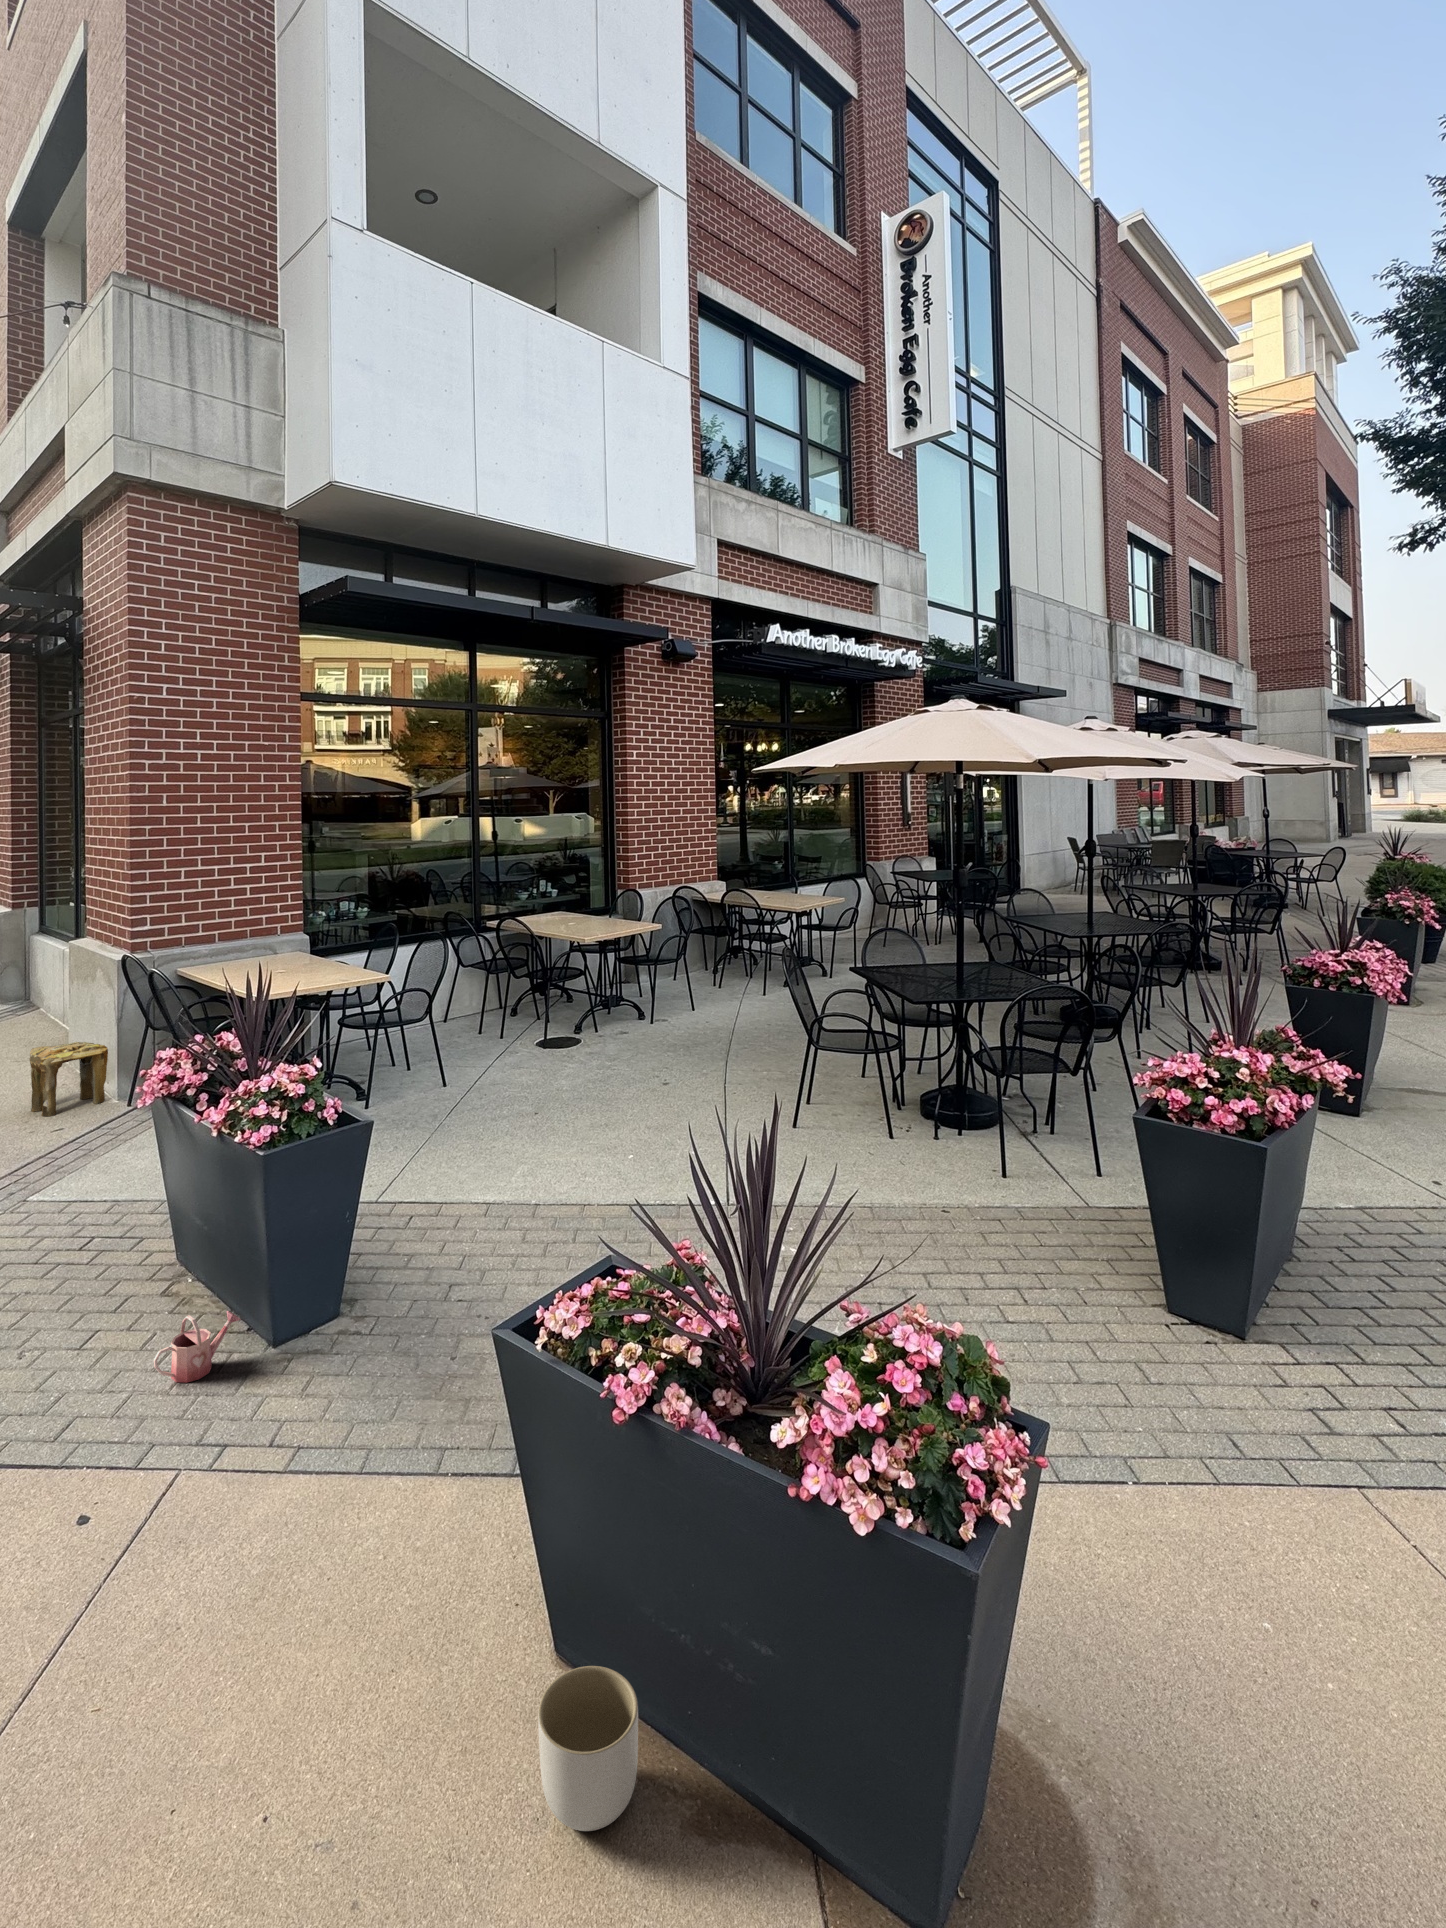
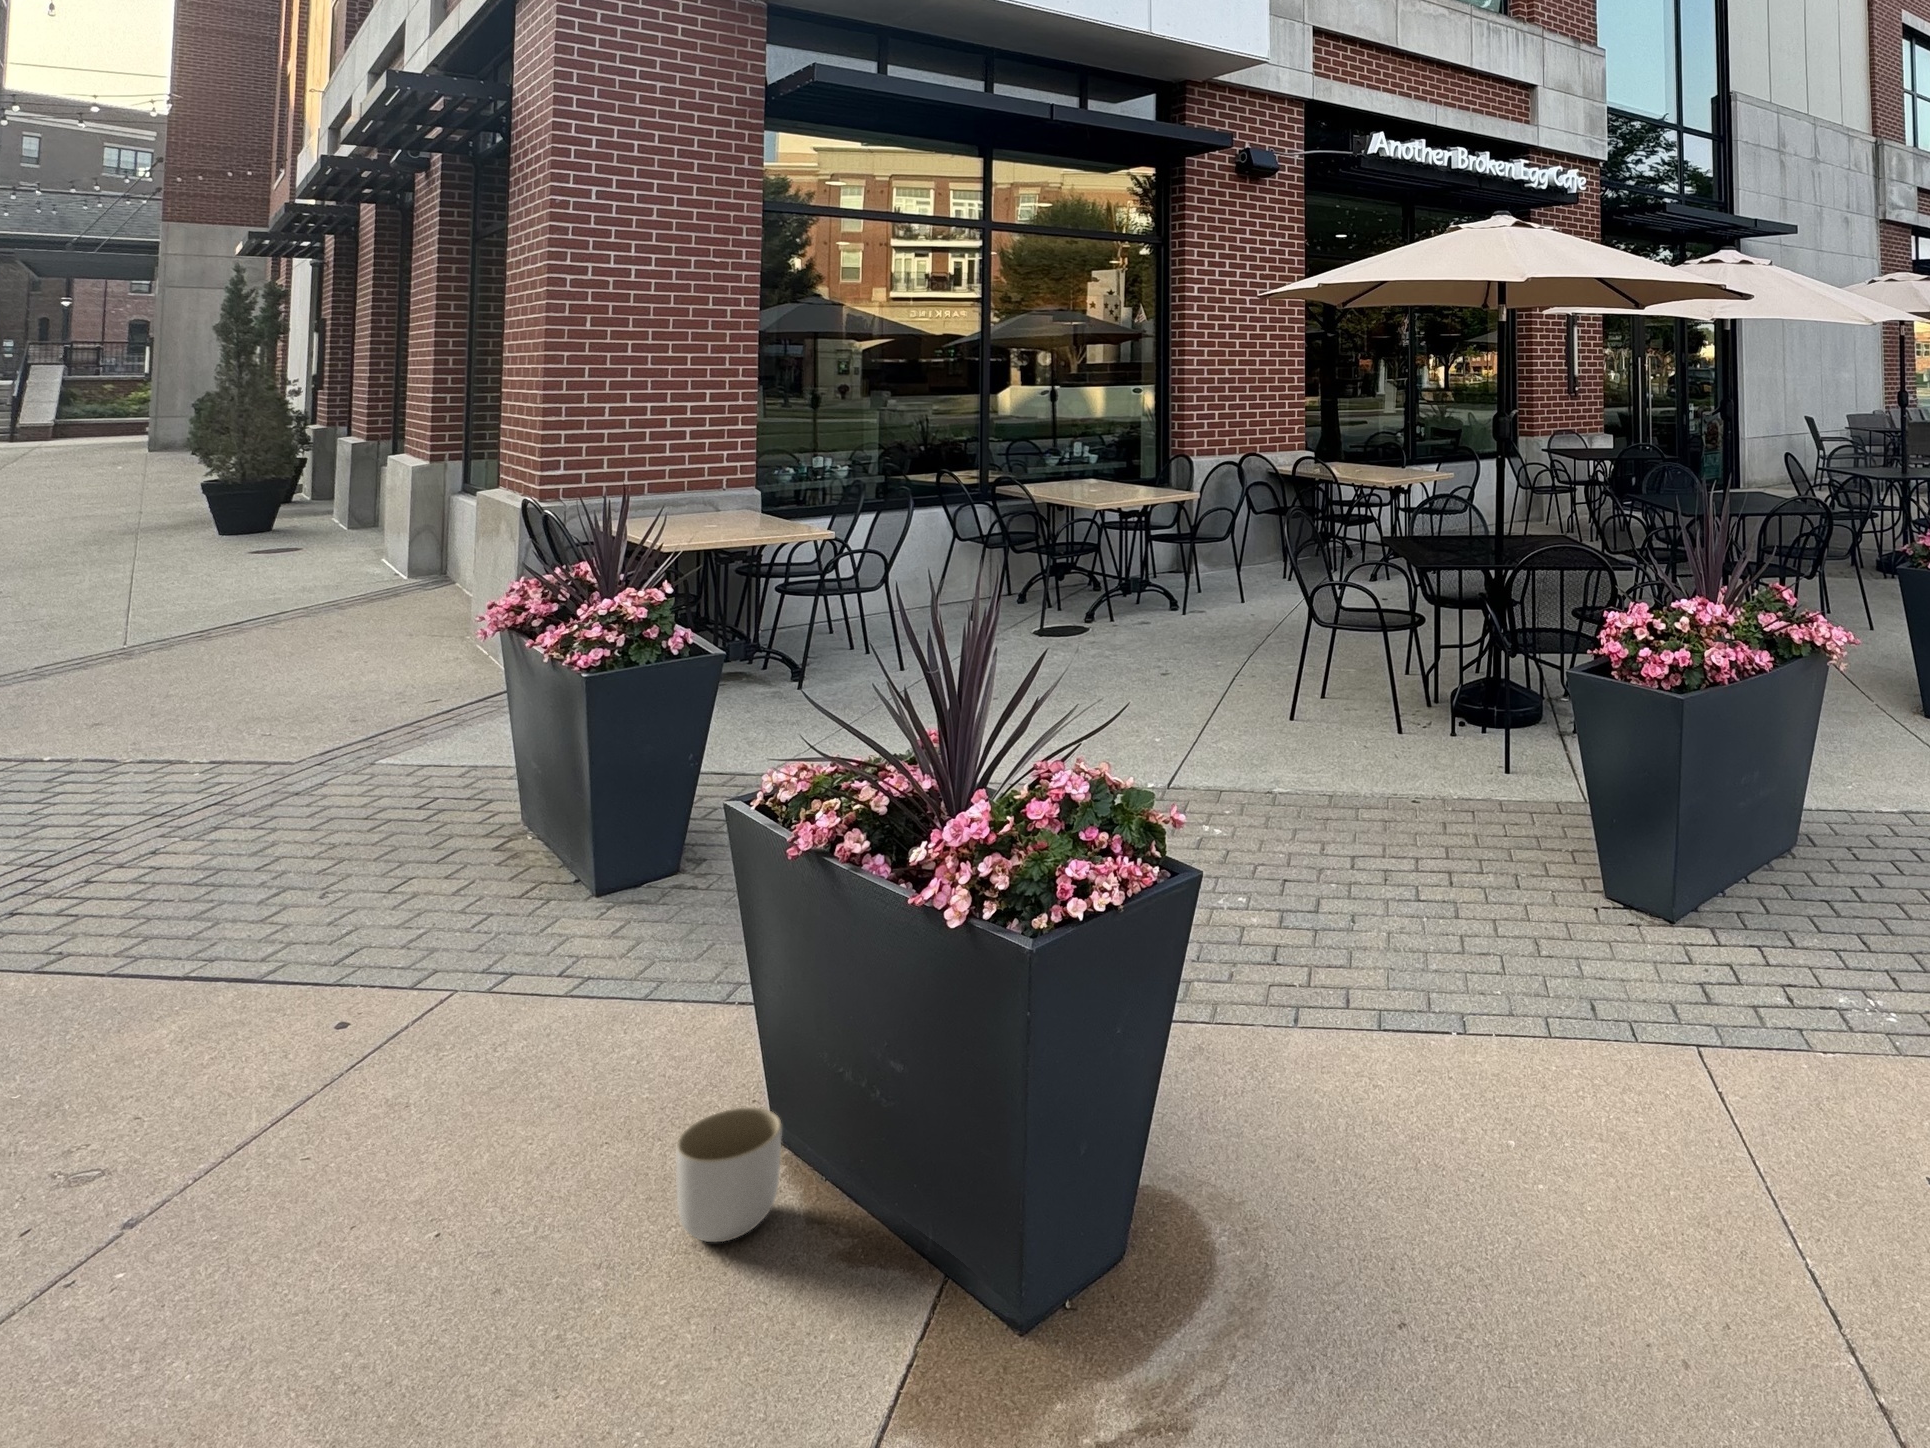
stool: present [29,1042,108,1116] -> none [411,605,506,689]
watering can: present [154,1311,241,1383] -> none [447,851,553,921]

